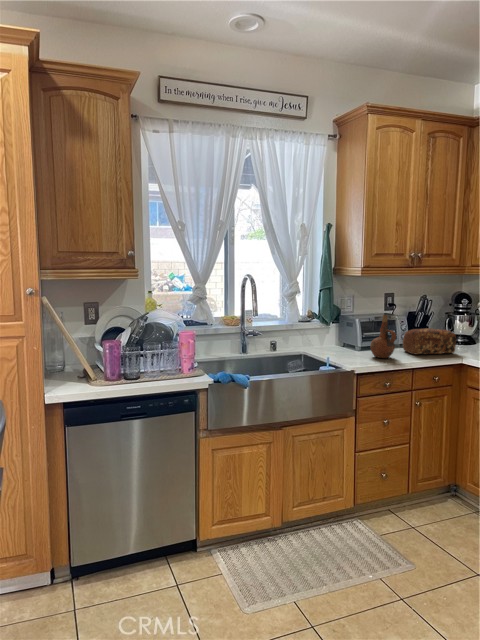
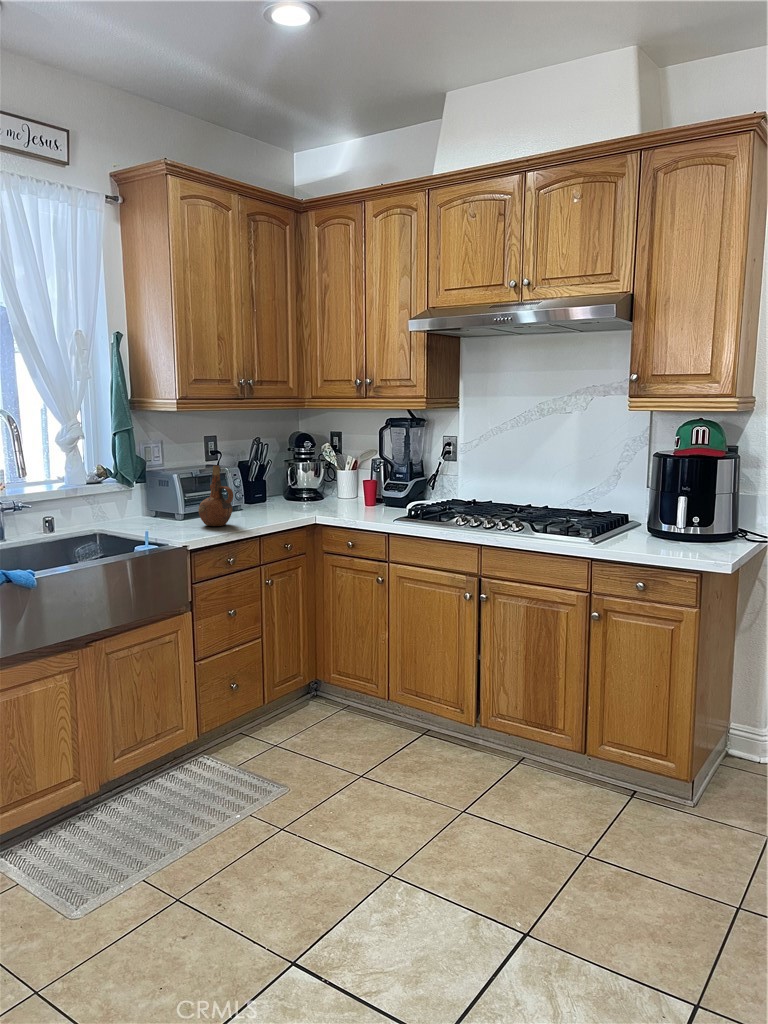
bread loaf: present [403,328,456,355] -> none [238,481,305,518]

